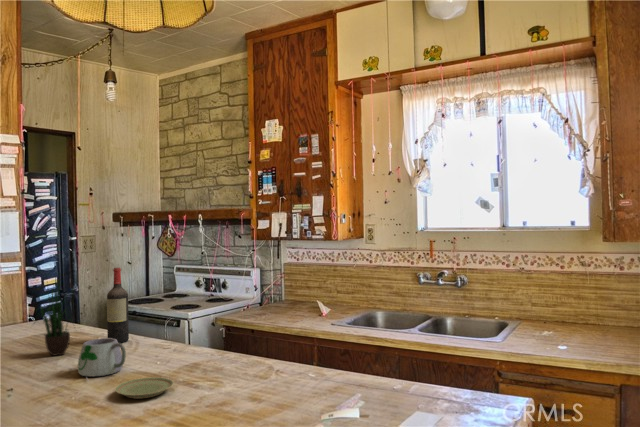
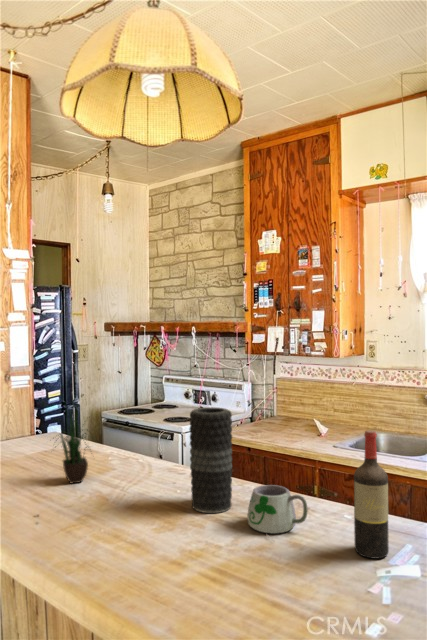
wine bottle: present [107,268,129,343] -> present [354,430,389,558]
vase: none [165,274,205,370] -> present [189,407,232,513]
mug: present [78,338,126,376] -> present [247,485,308,541]
plate: present [115,377,174,399] -> none [148,523,208,552]

